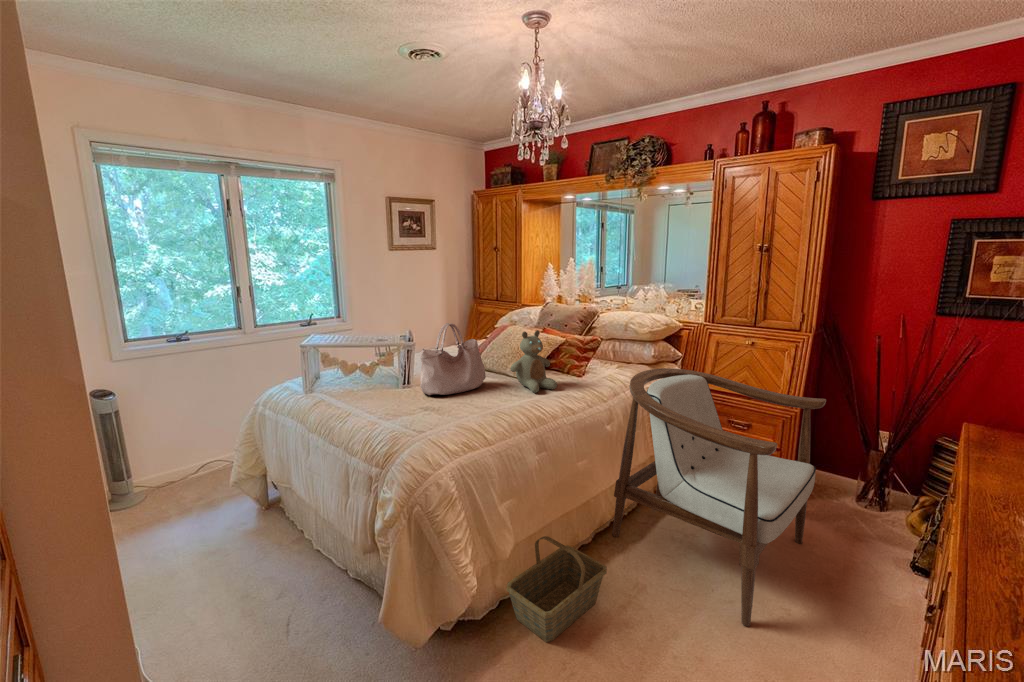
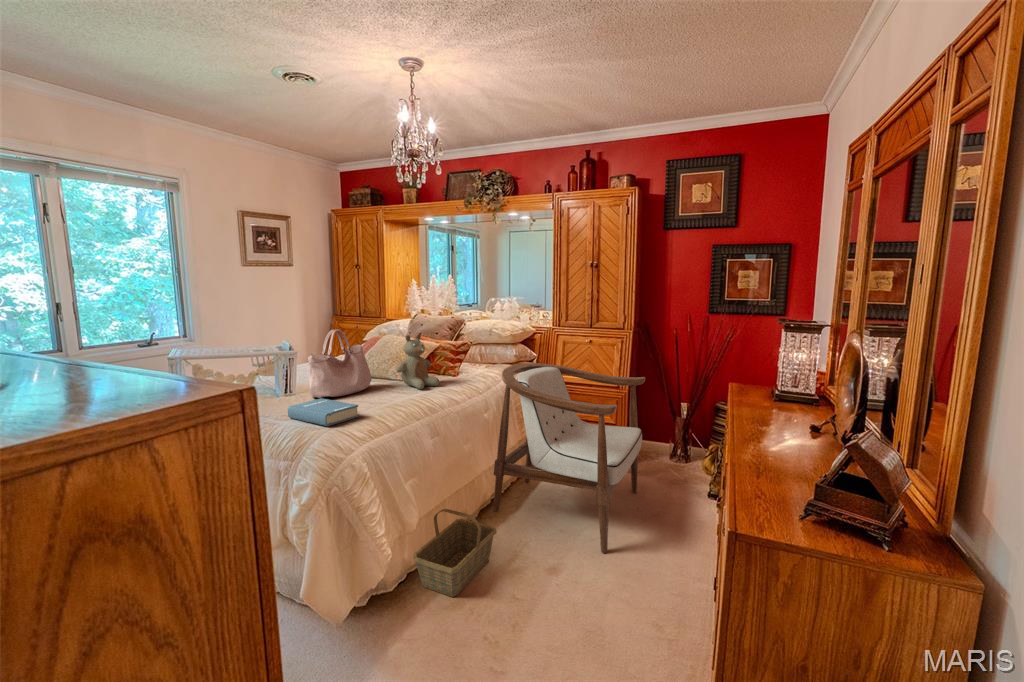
hardback book: none [390,398,458,434] -> present [288,398,359,426]

